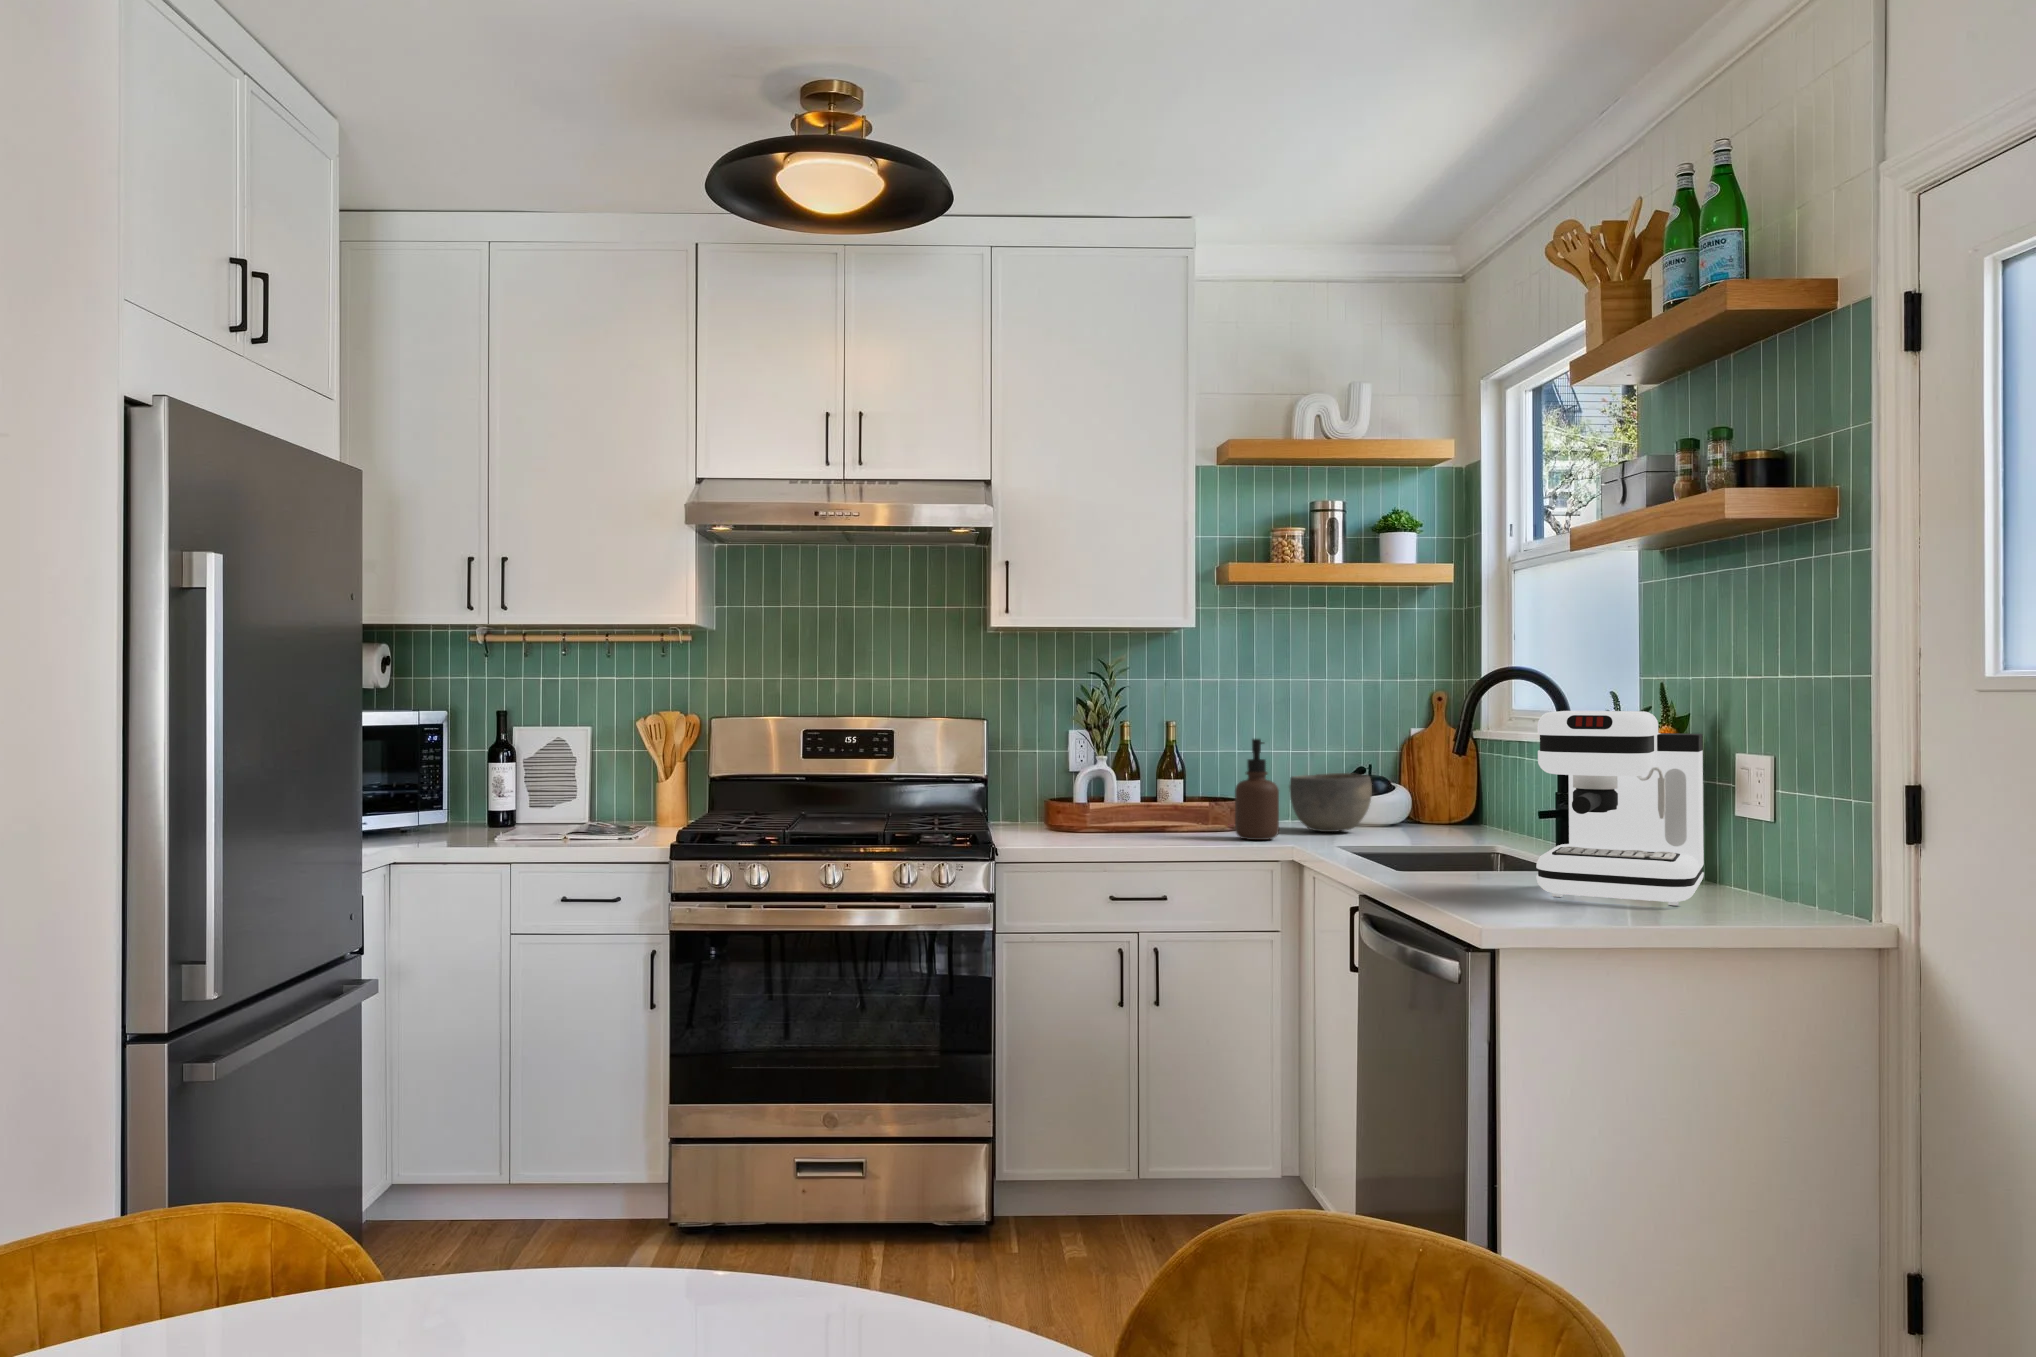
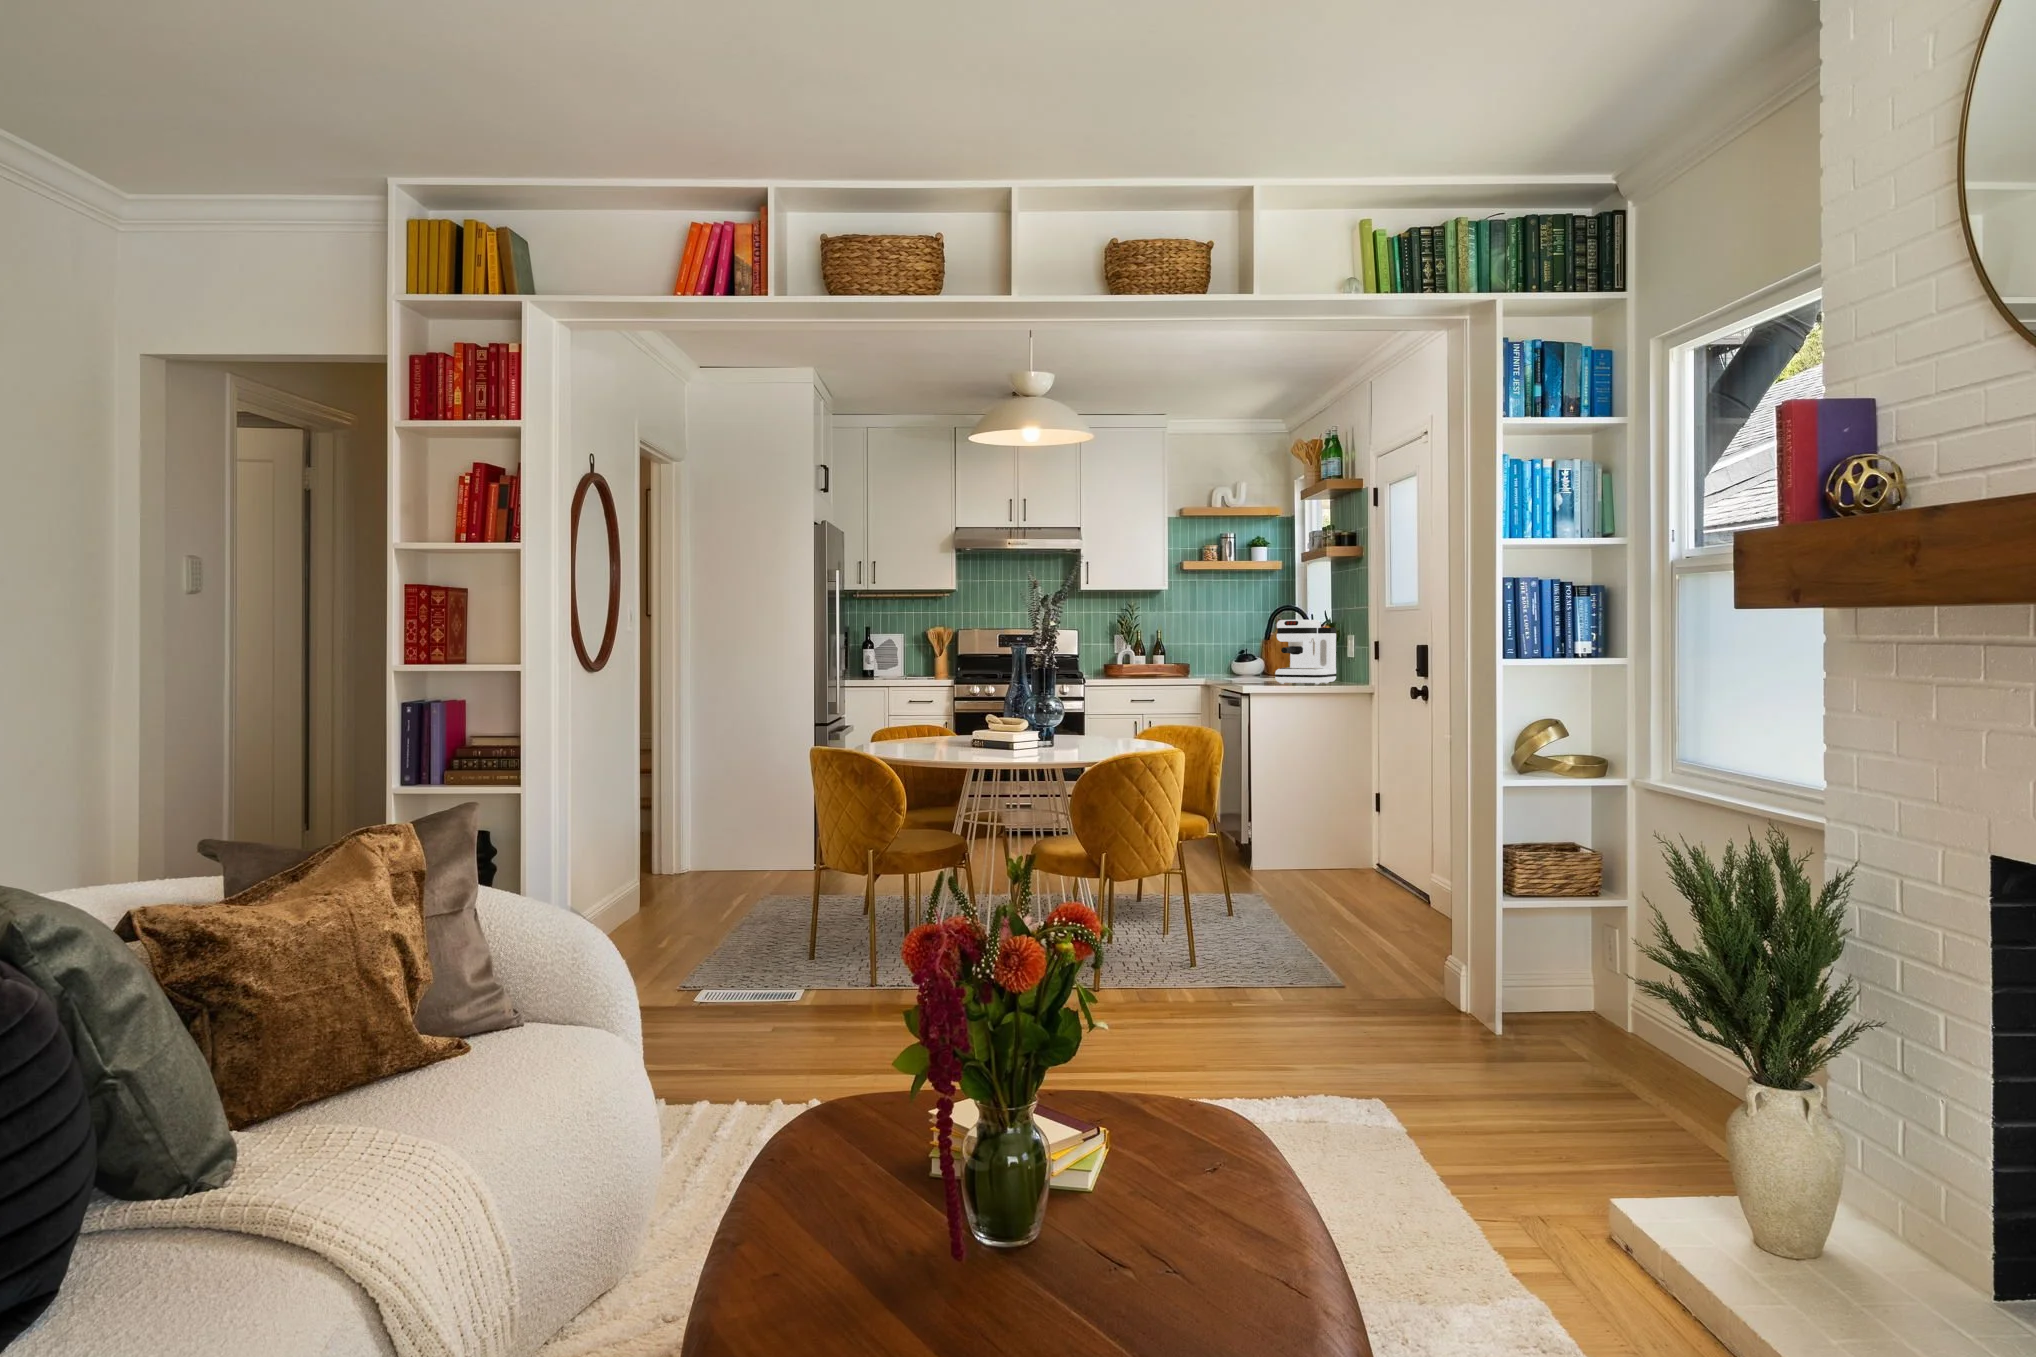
soap dispenser: present [1235,739,1279,840] -> none [1183,637,1201,678]
bowl: present [1289,773,1372,832] -> none [1209,653,1244,678]

